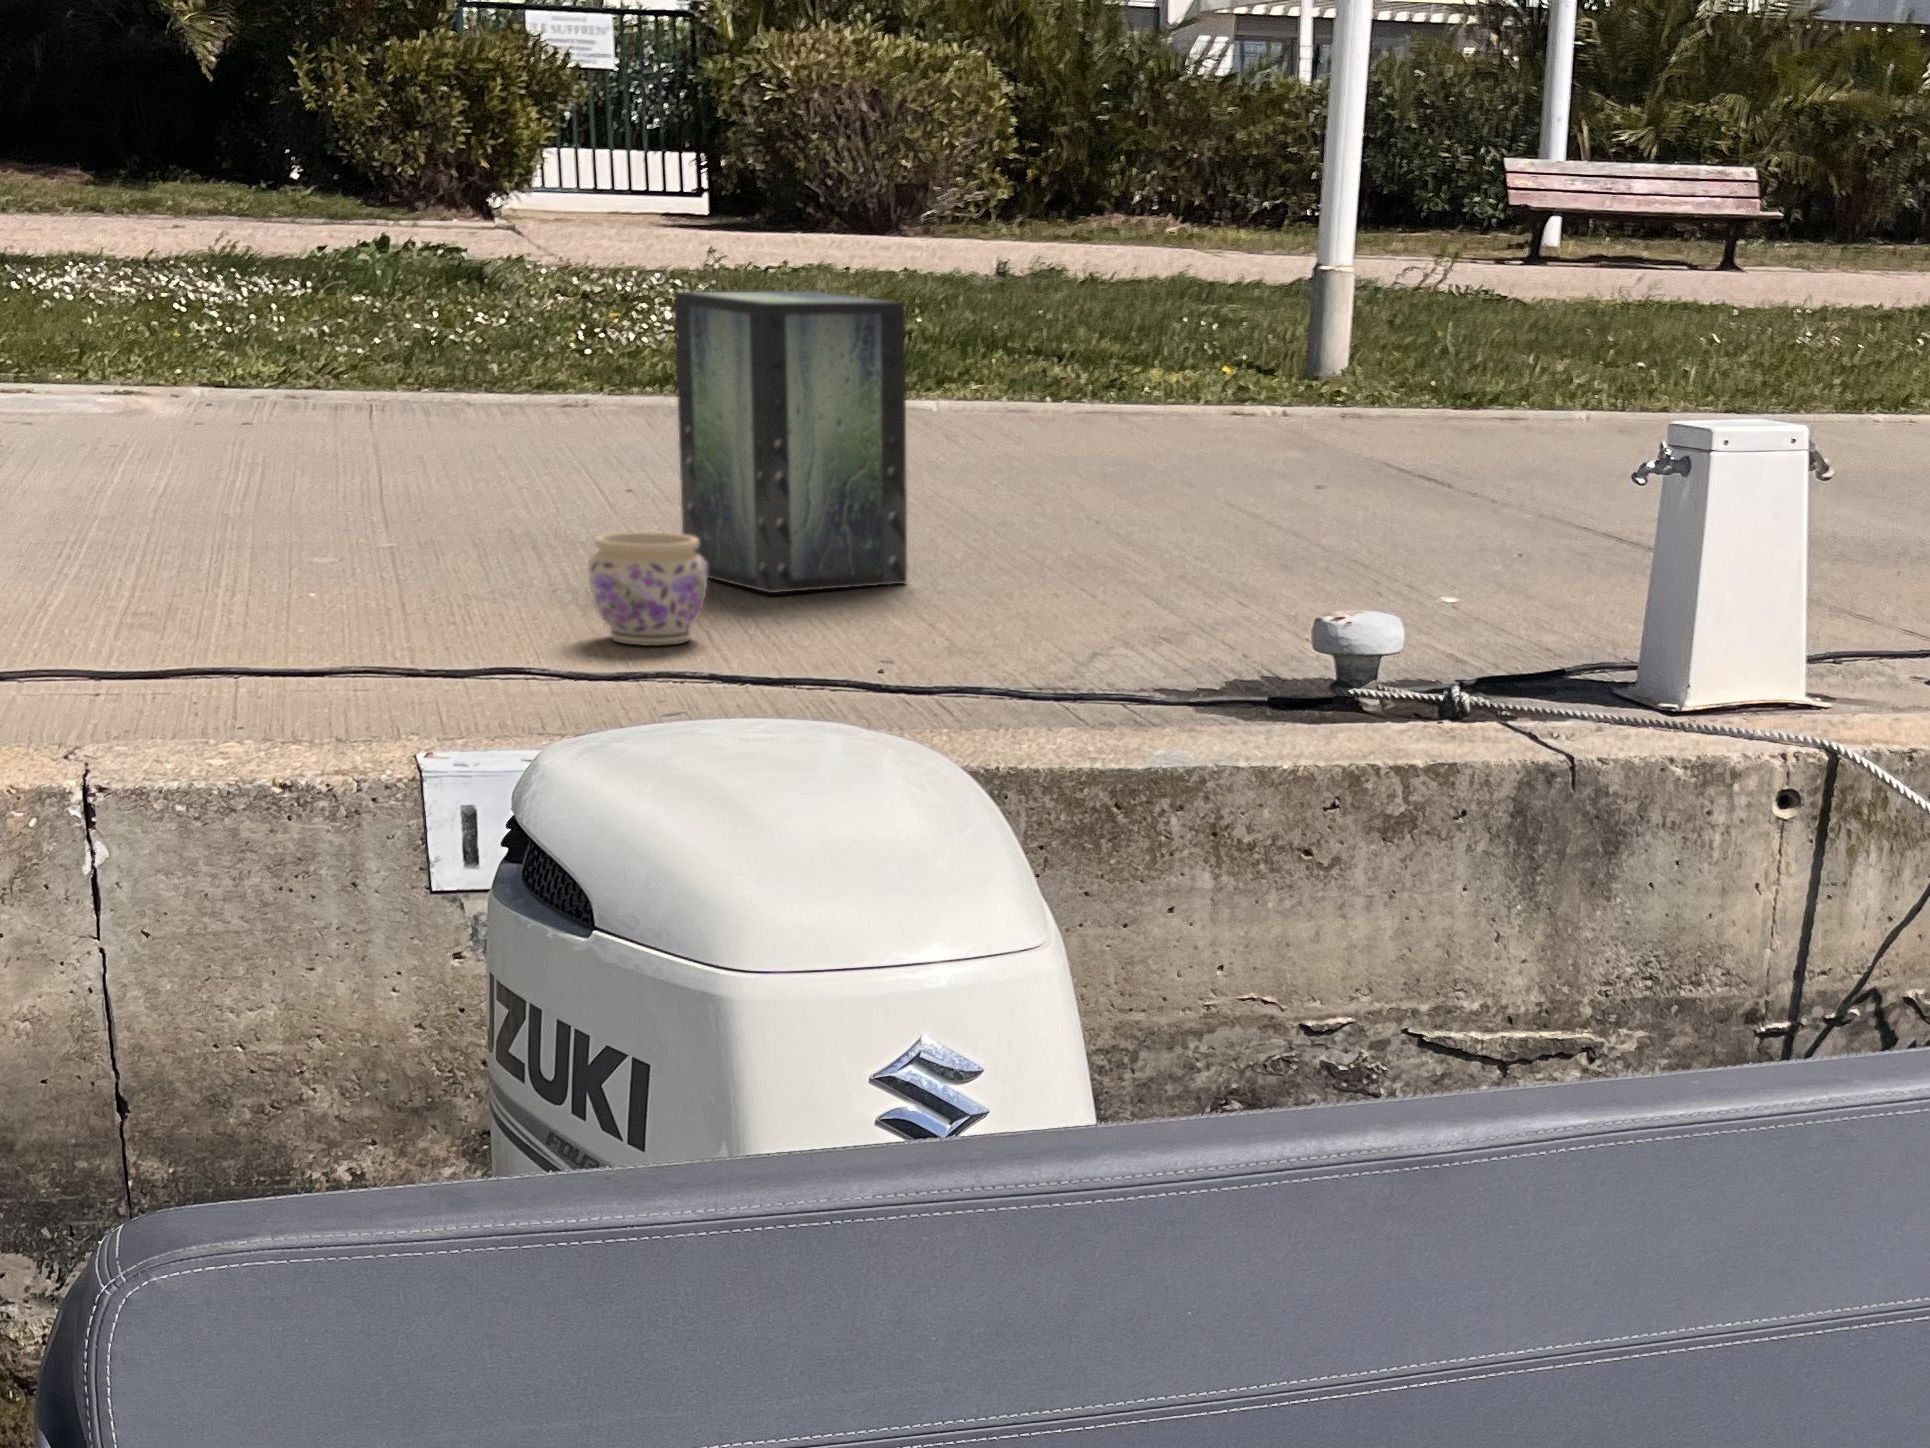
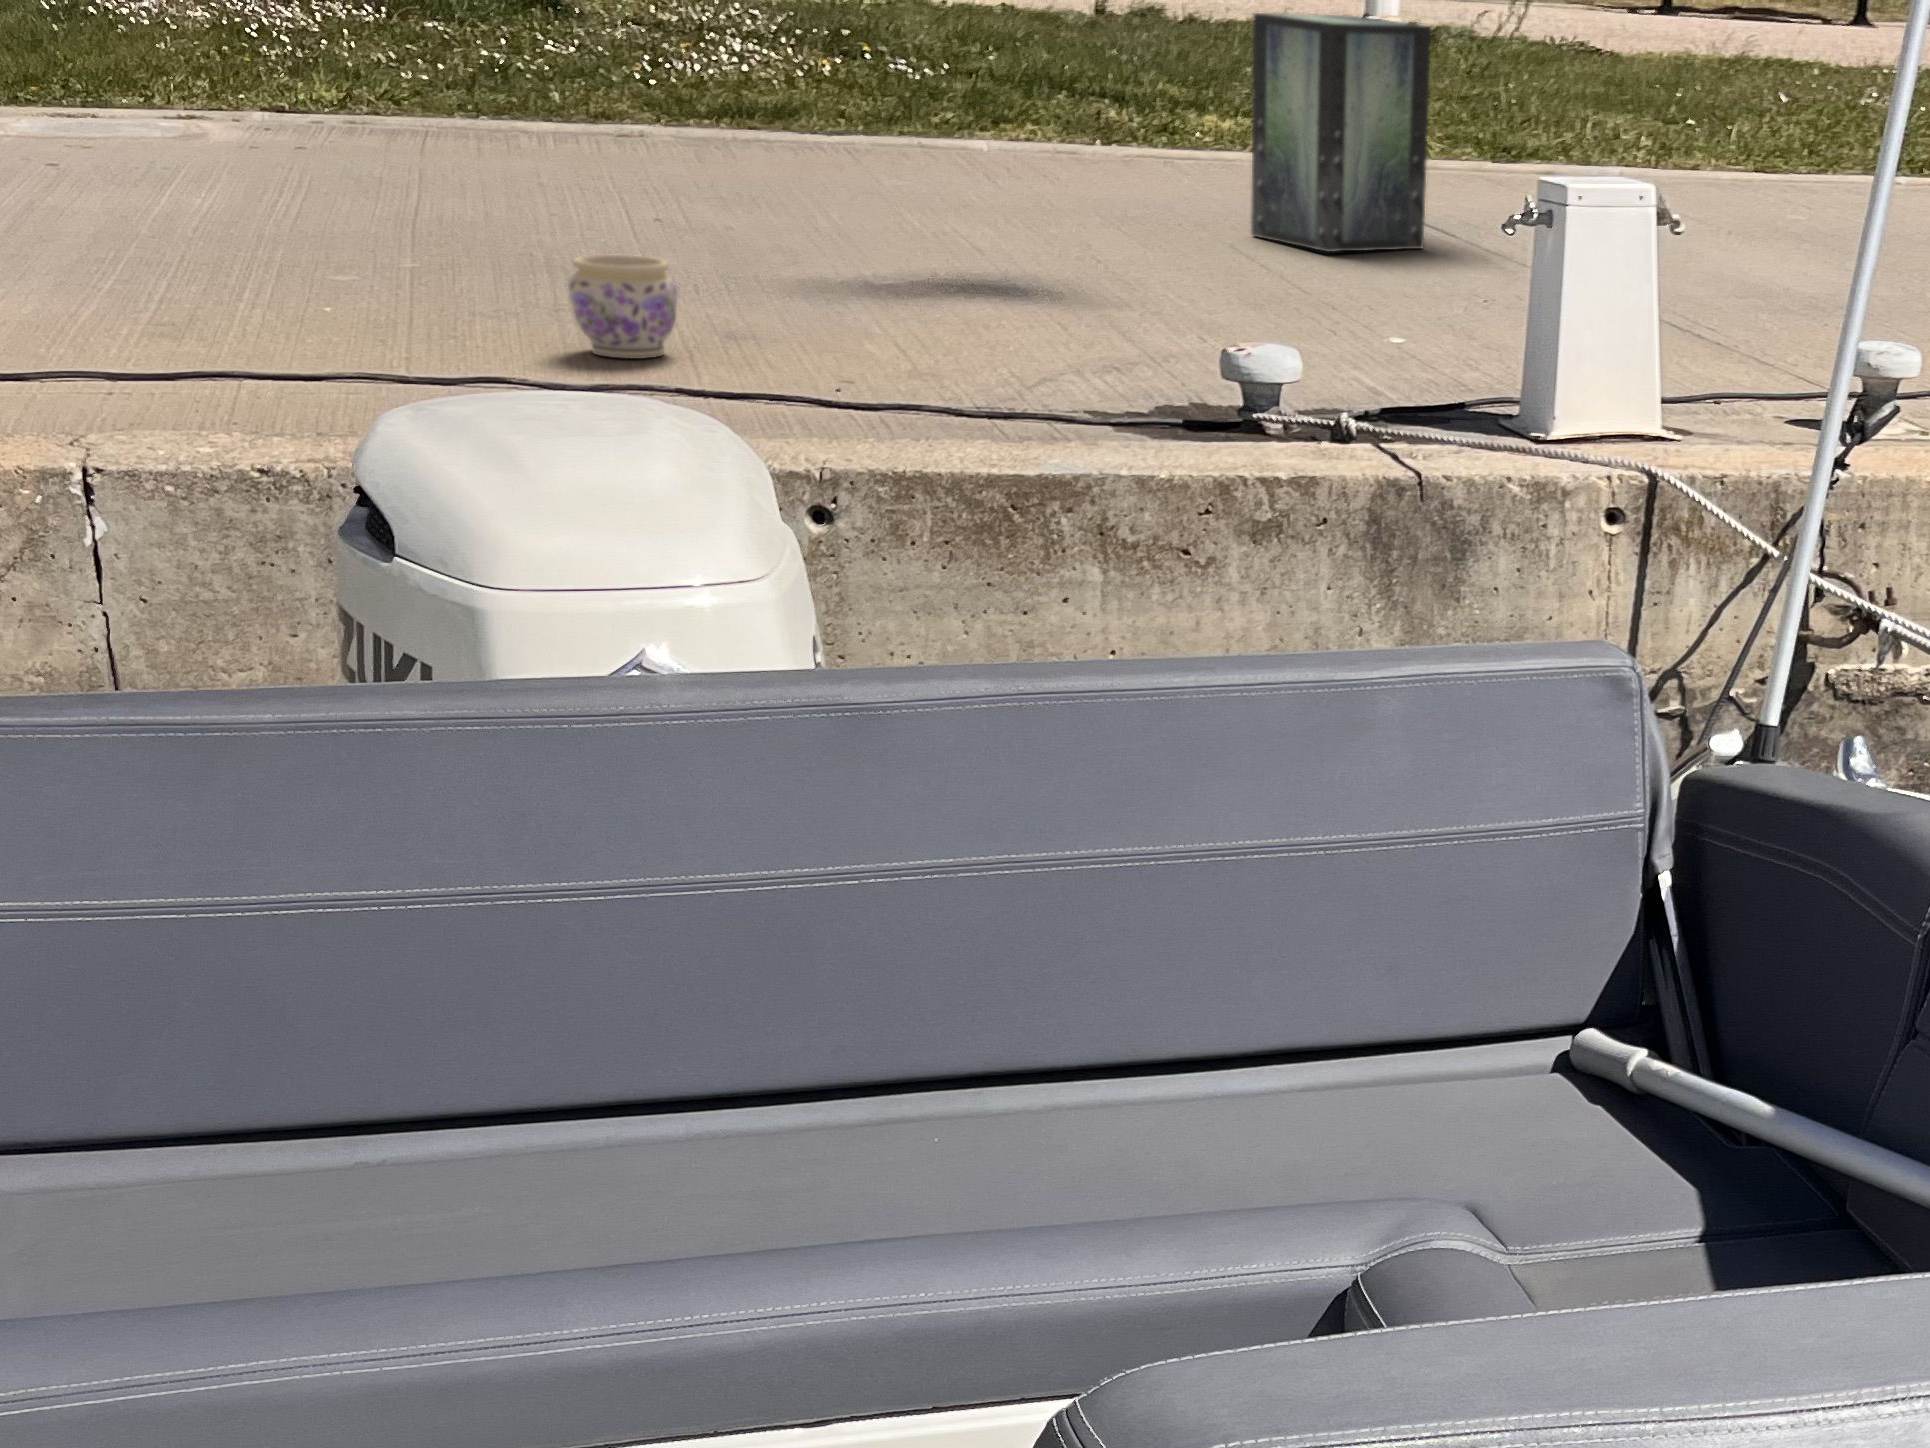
storage box: present [674,291,907,593] -> present [1251,13,1431,252]

